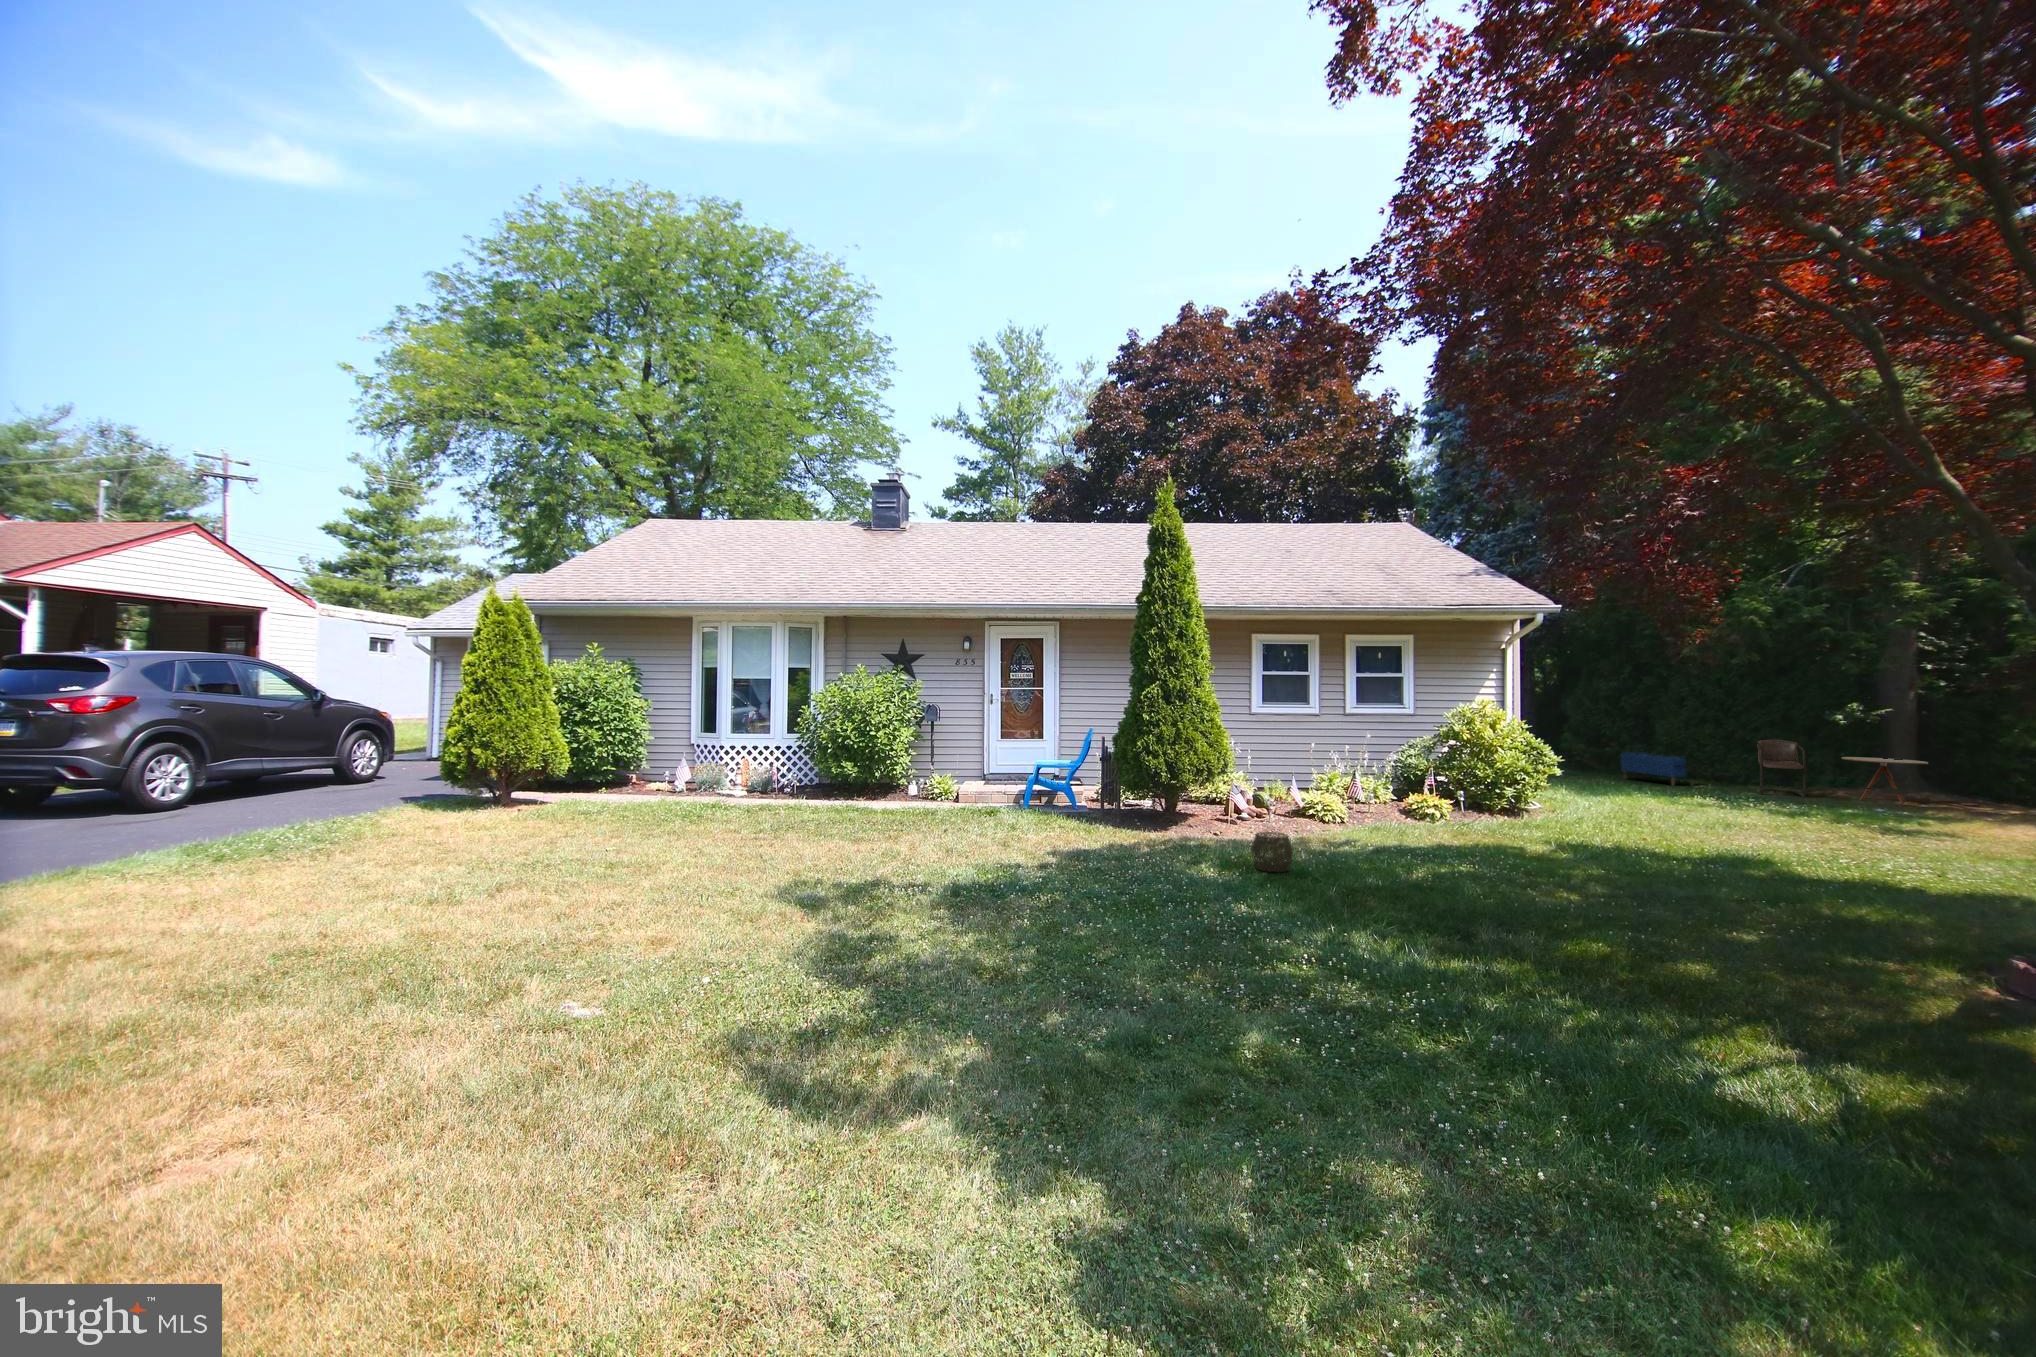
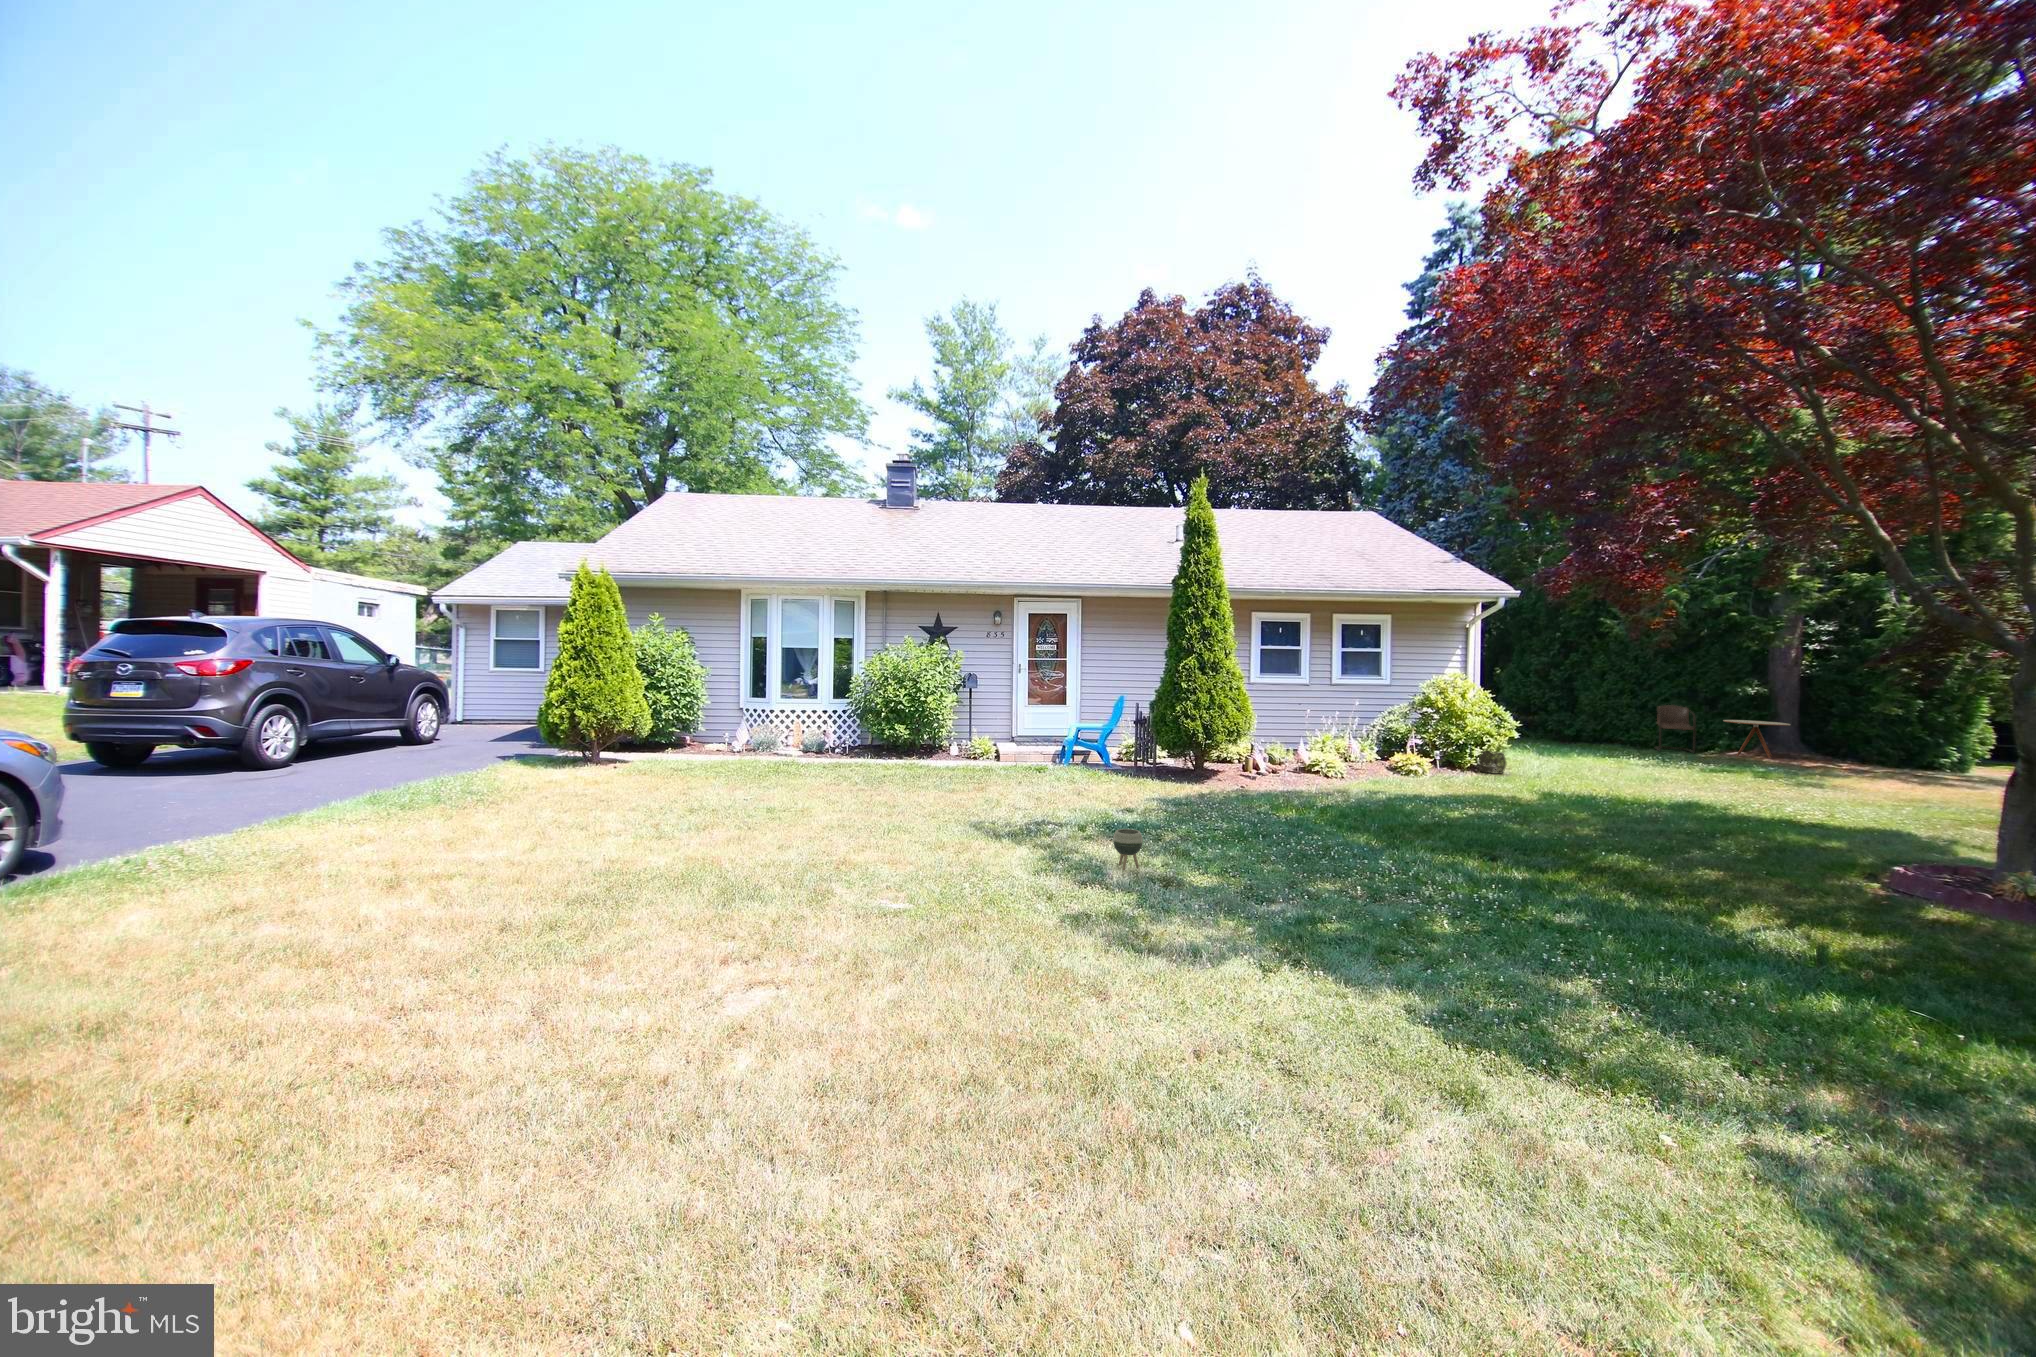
bench: present [1621,753,1694,786] -> none [1543,716,1607,745]
woven basket: present [1251,832,1293,872] -> present [1479,751,1506,774]
planter: none [934,894,970,947] -> present [1113,829,1143,870]

